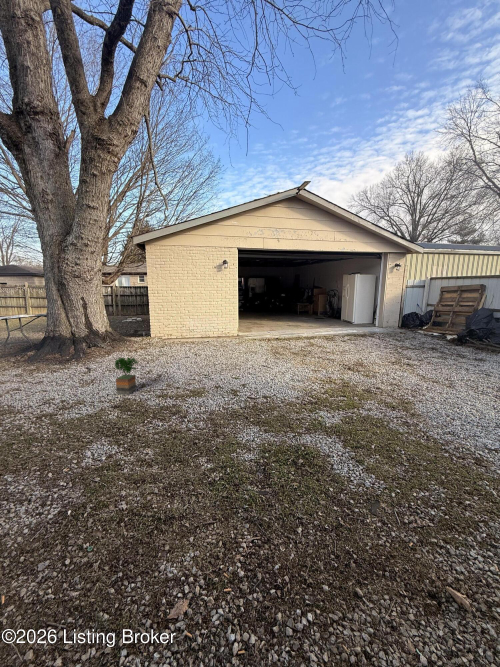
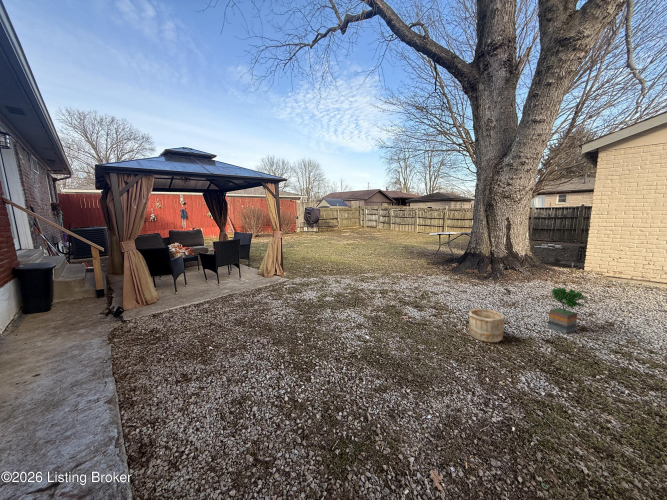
wooden bucket: none [29,396,72,434] -> present [469,309,505,342]

